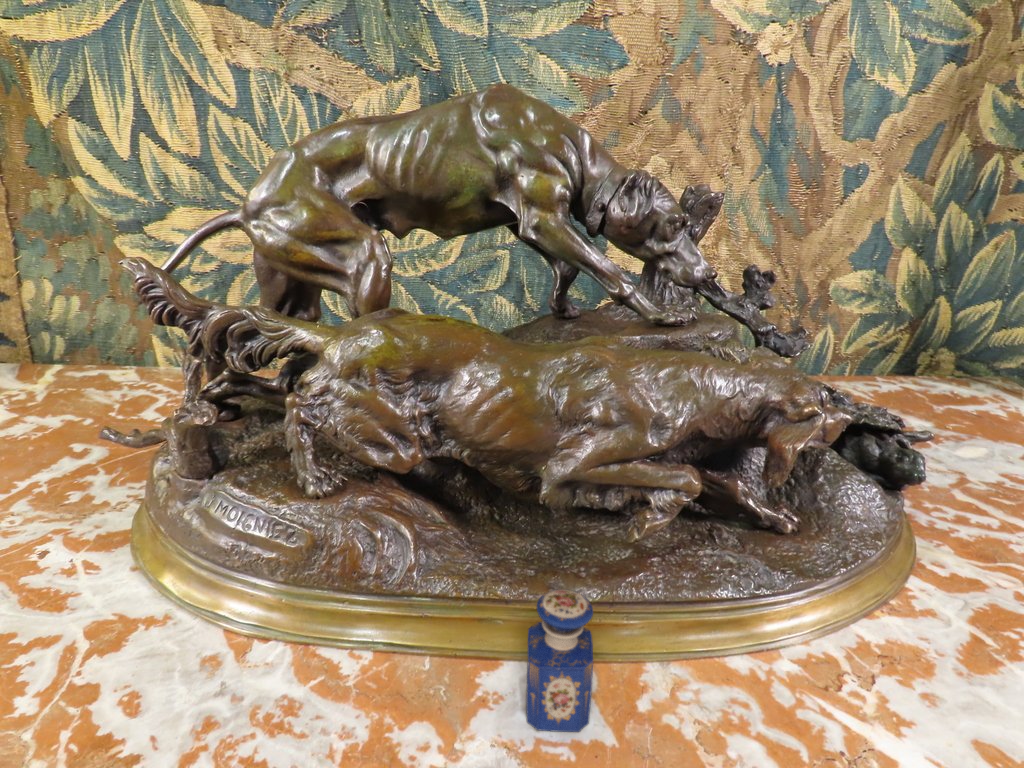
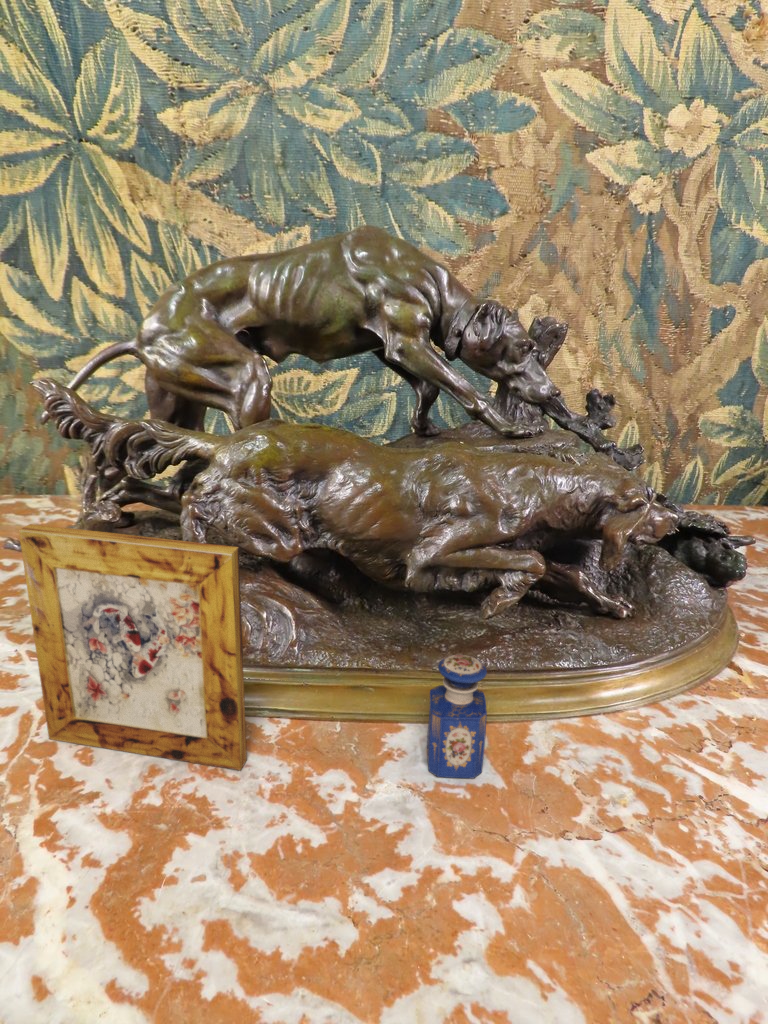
picture frame: none [35,445,318,724] -> present [19,524,247,770]

